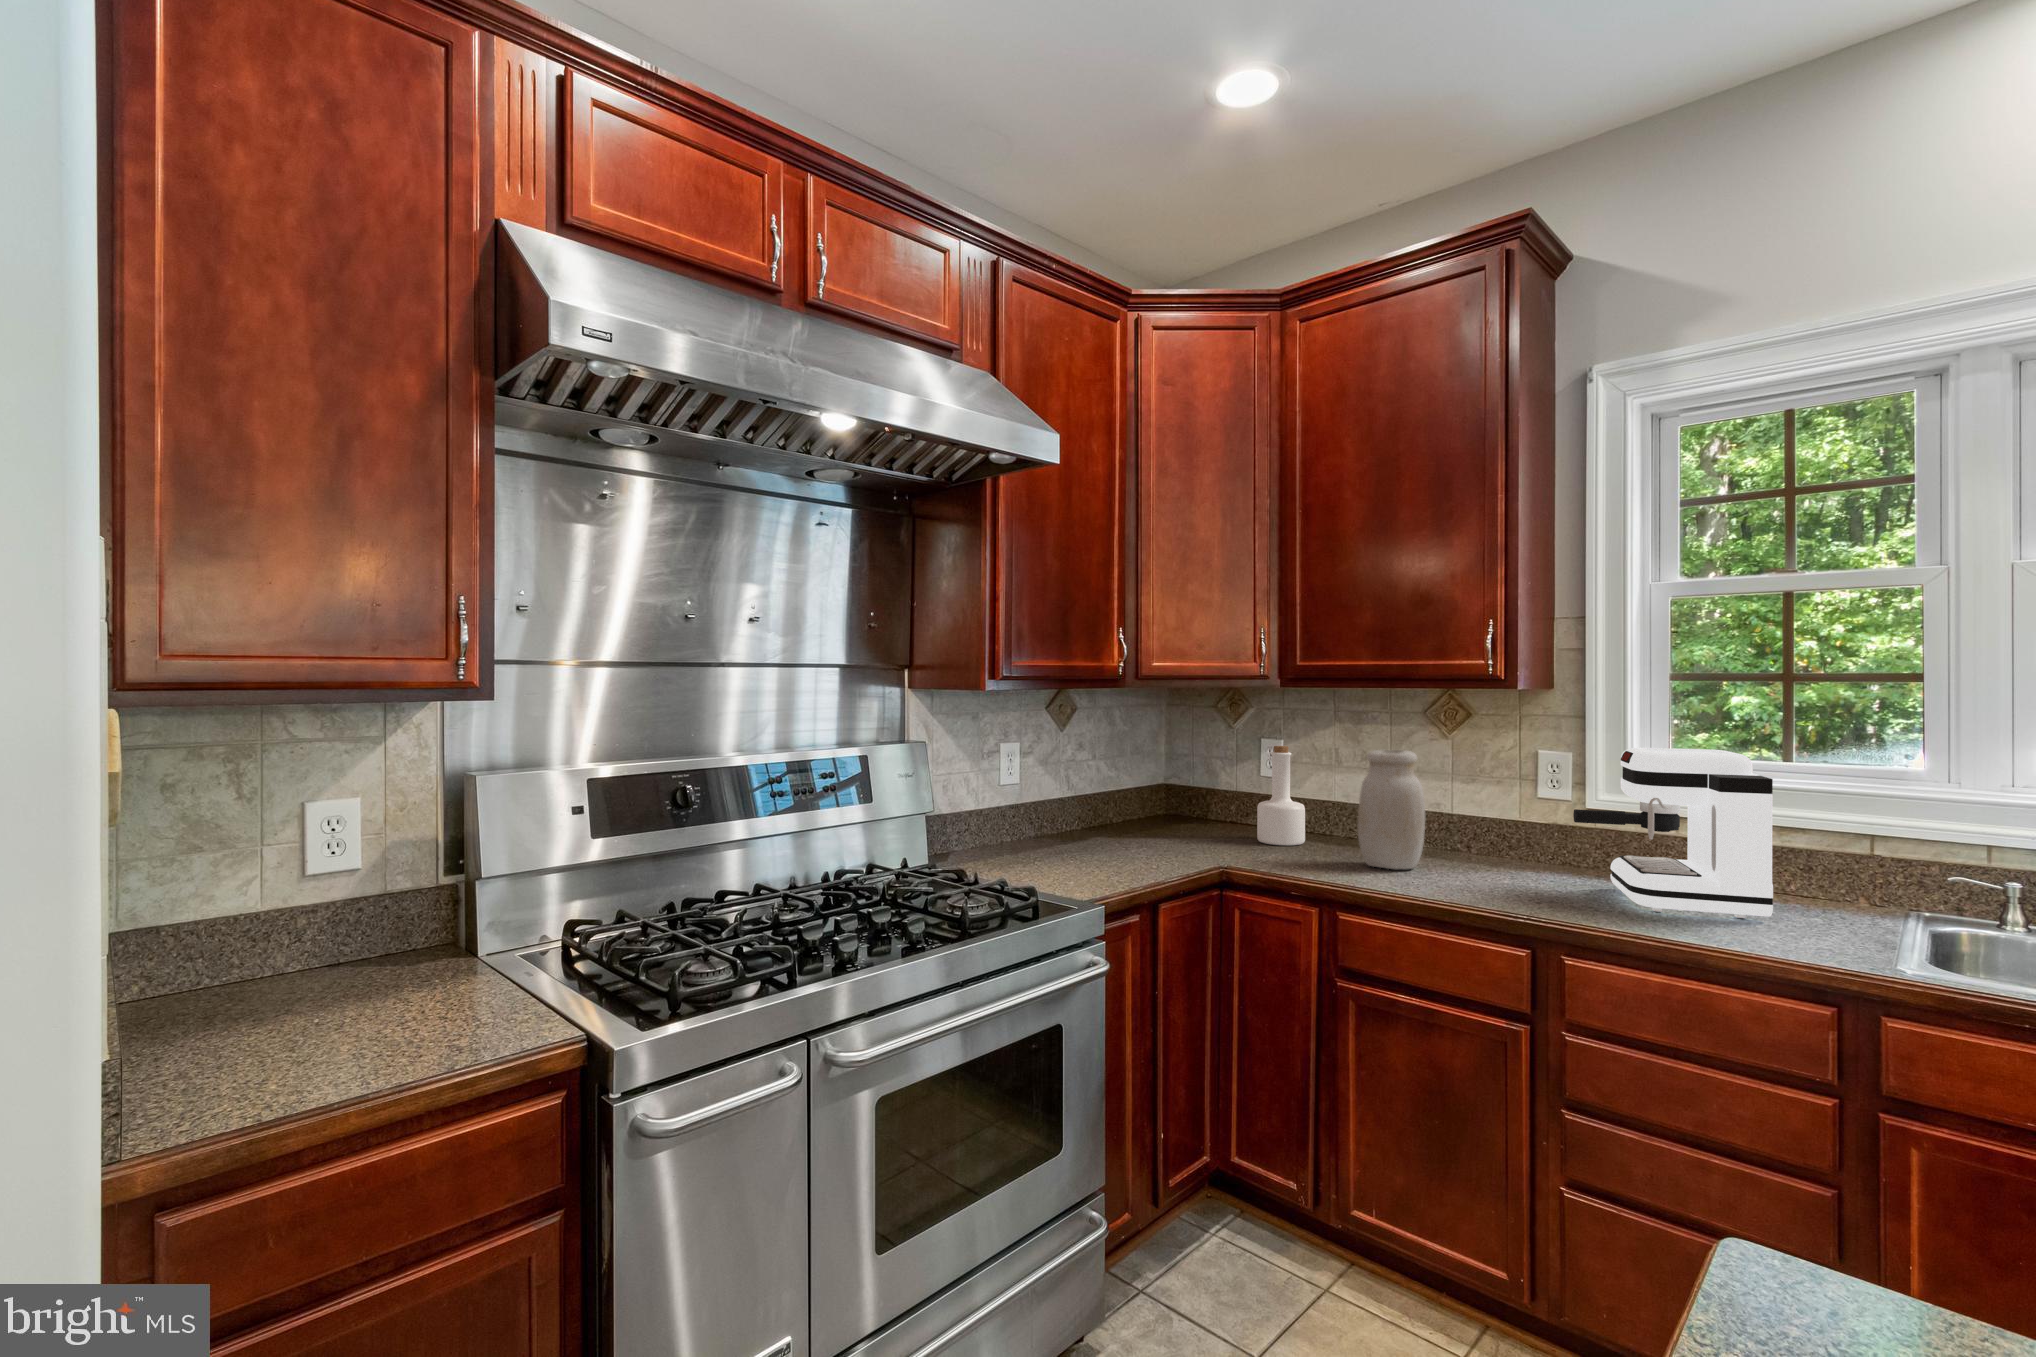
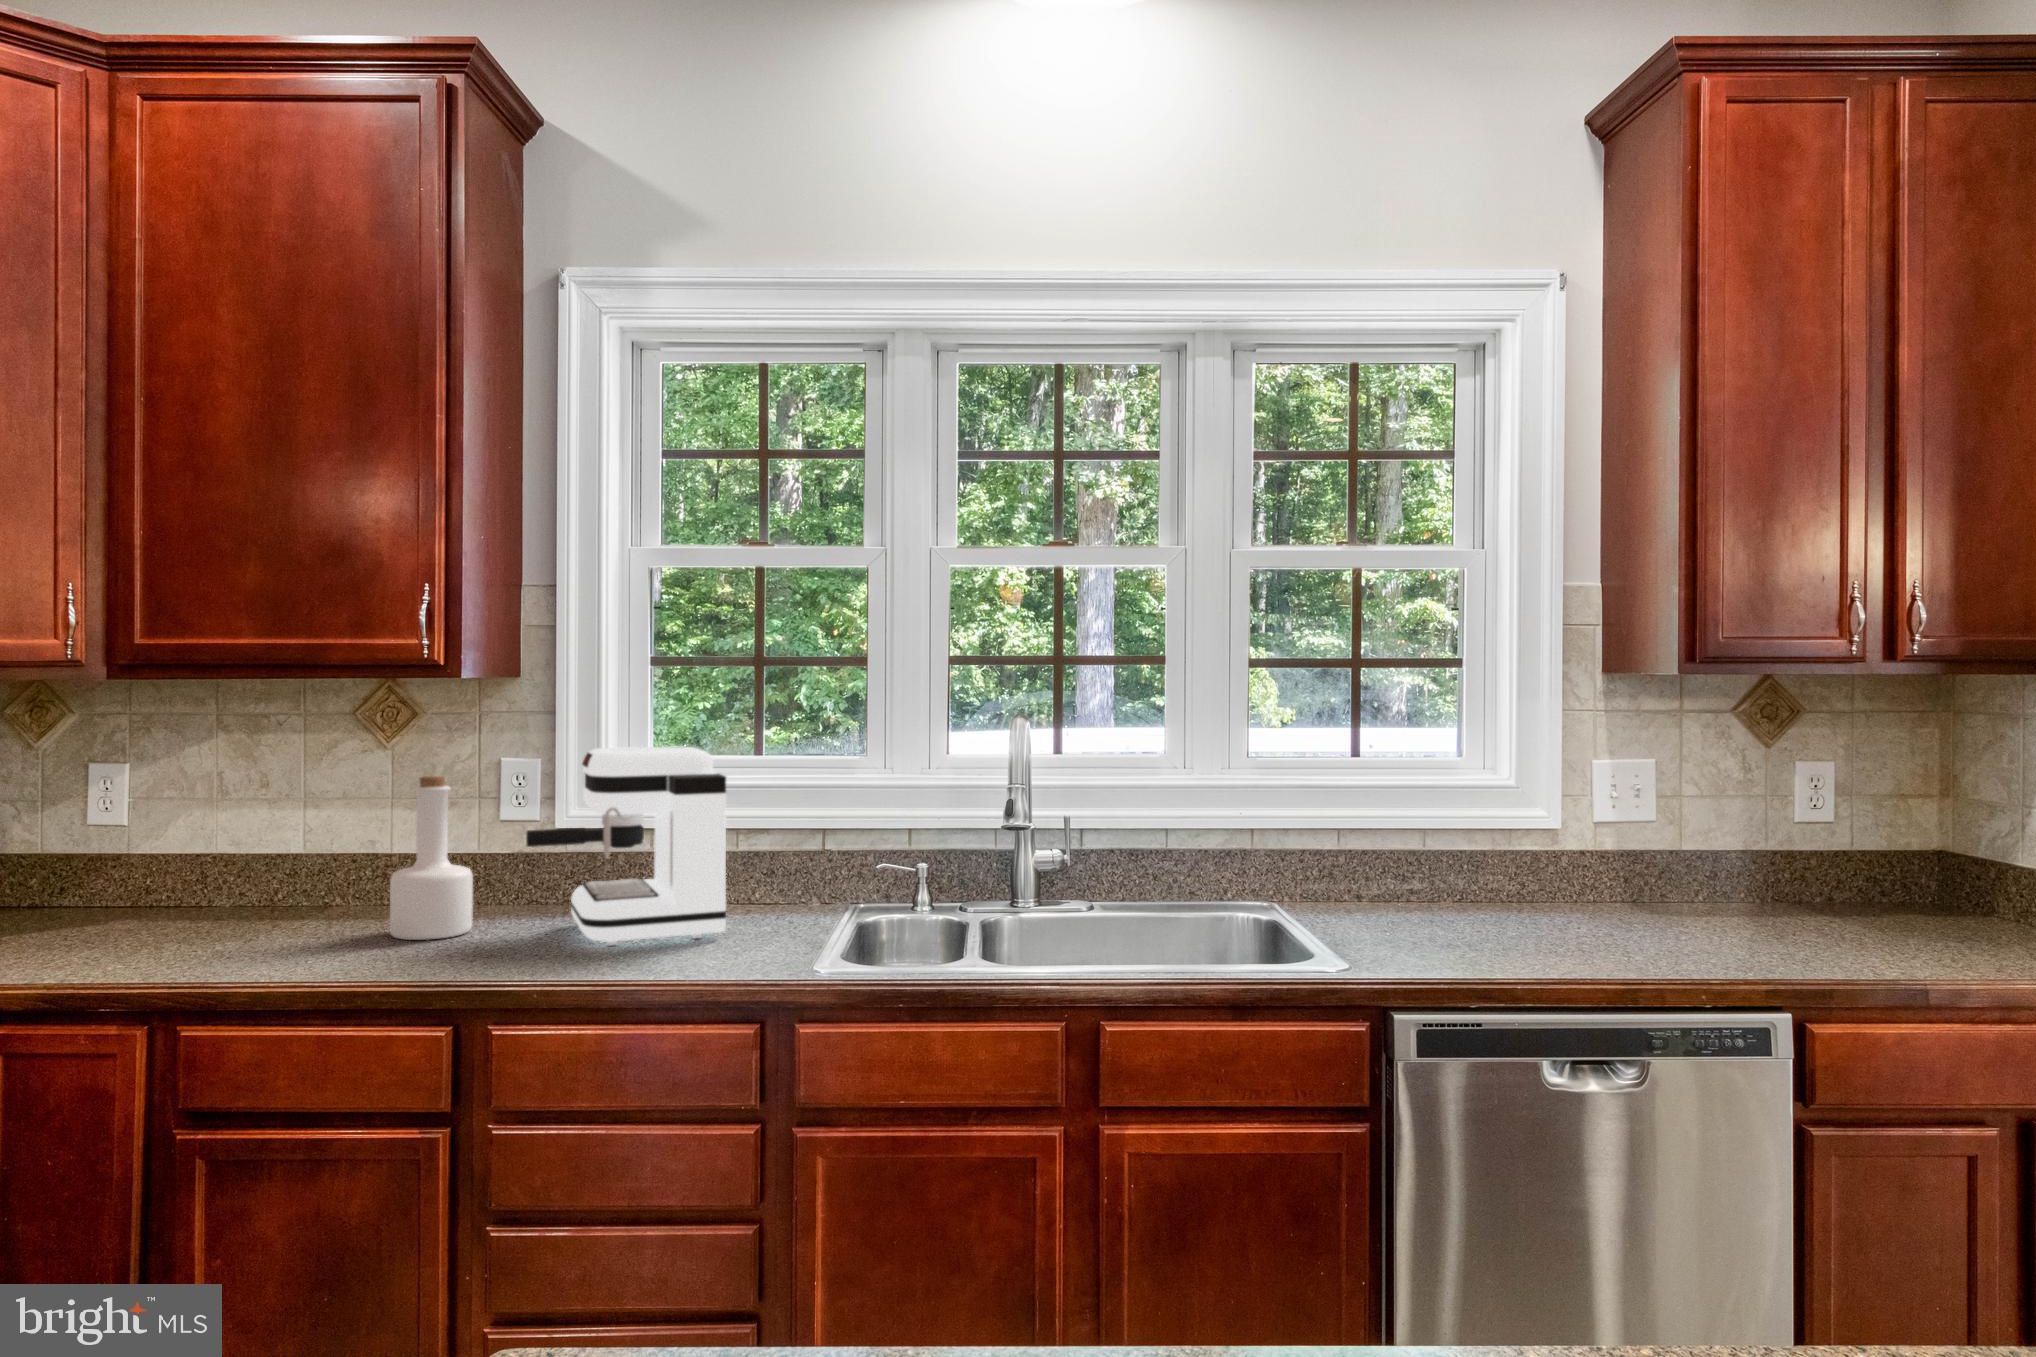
bottle: present [1257,746,1305,845] -> present [390,776,473,940]
jar: present [1358,750,1425,869] -> none [230,766,336,941]

